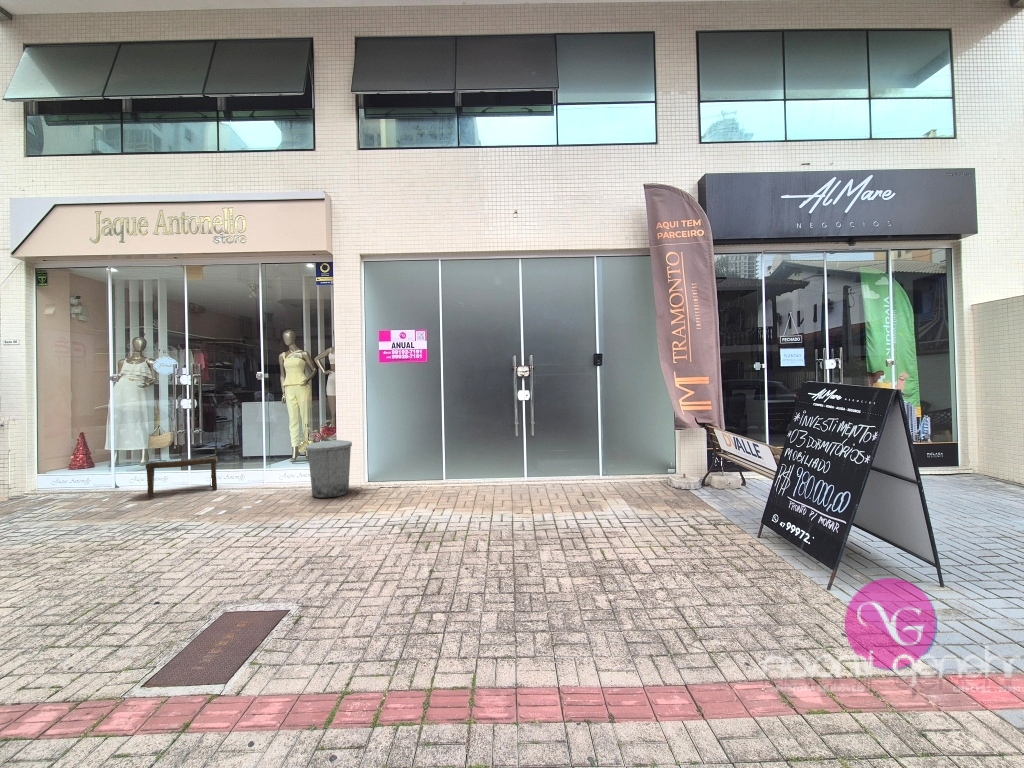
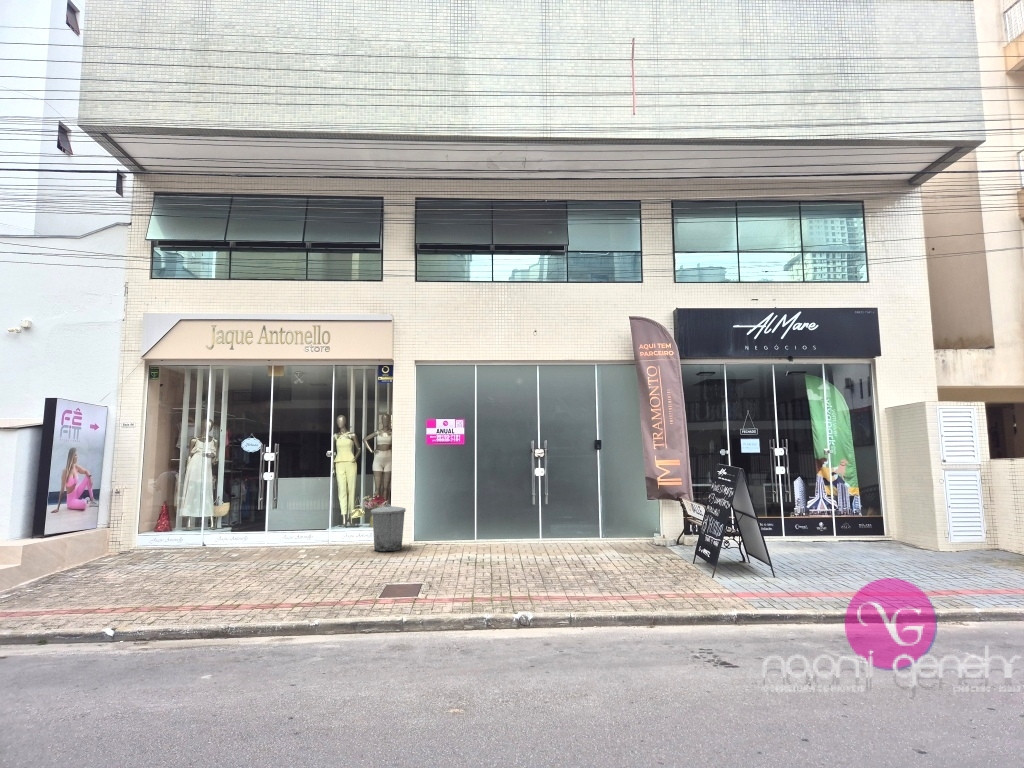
bench: present [146,456,218,498] -> none [238,520,292,552]

